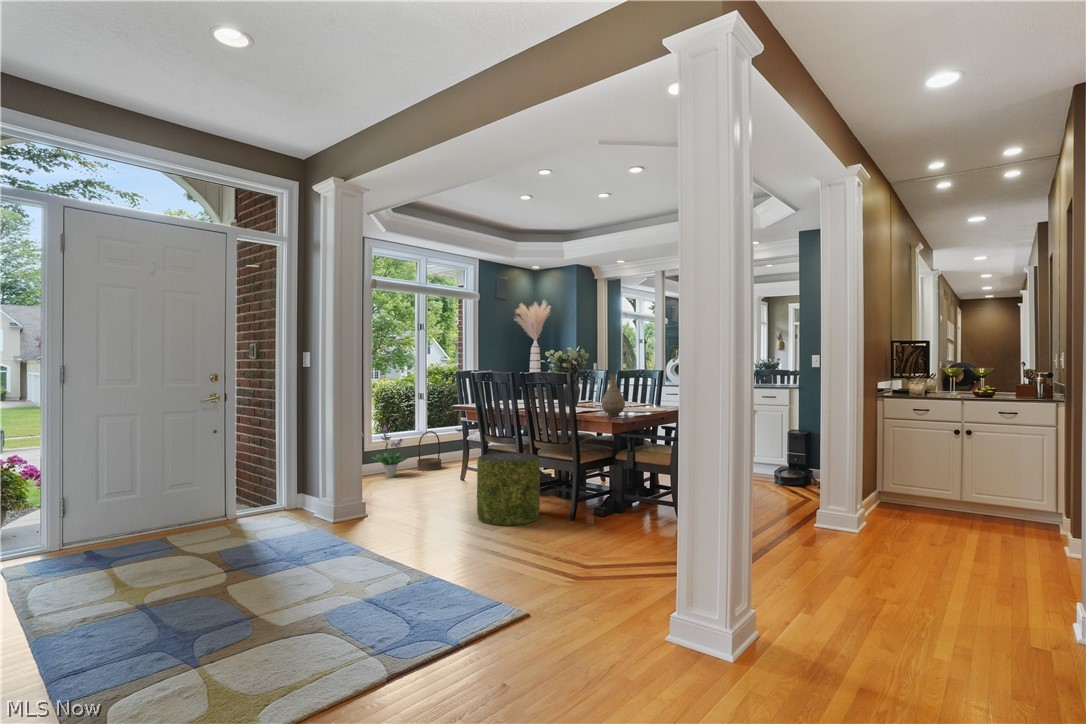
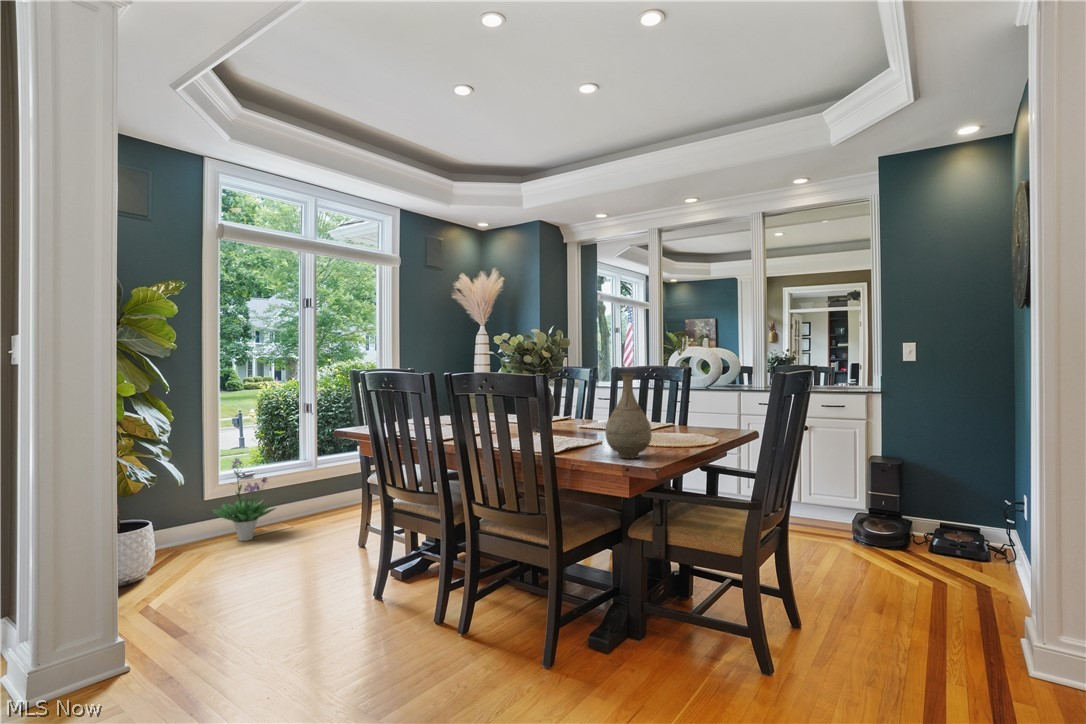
basket: present [417,431,441,470] -> none [298,461,337,524]
pouf: present [477,453,540,525] -> none [354,525,482,698]

